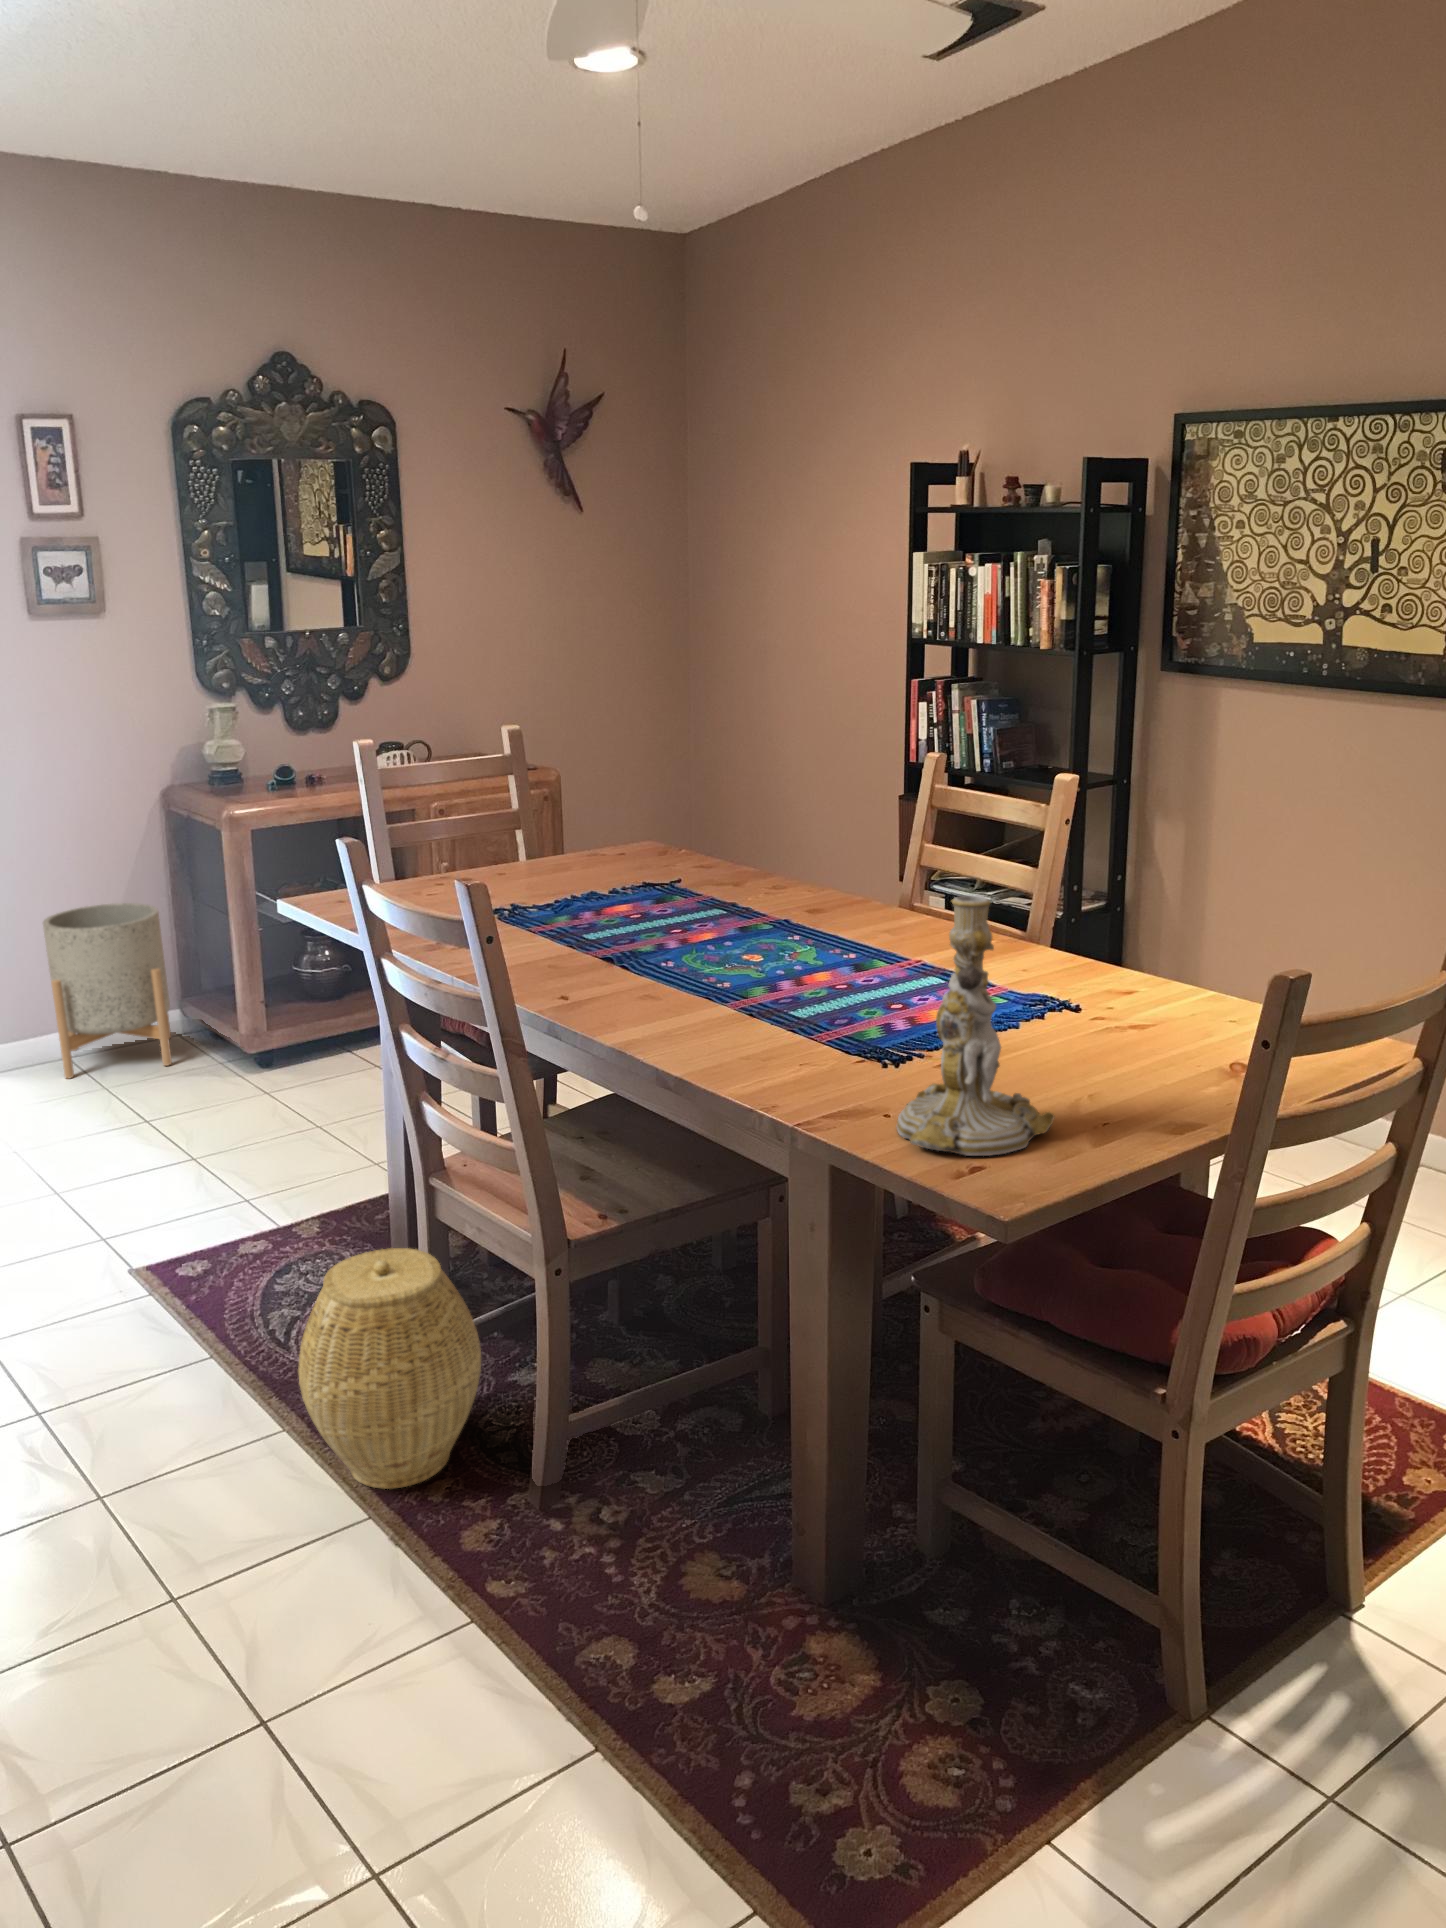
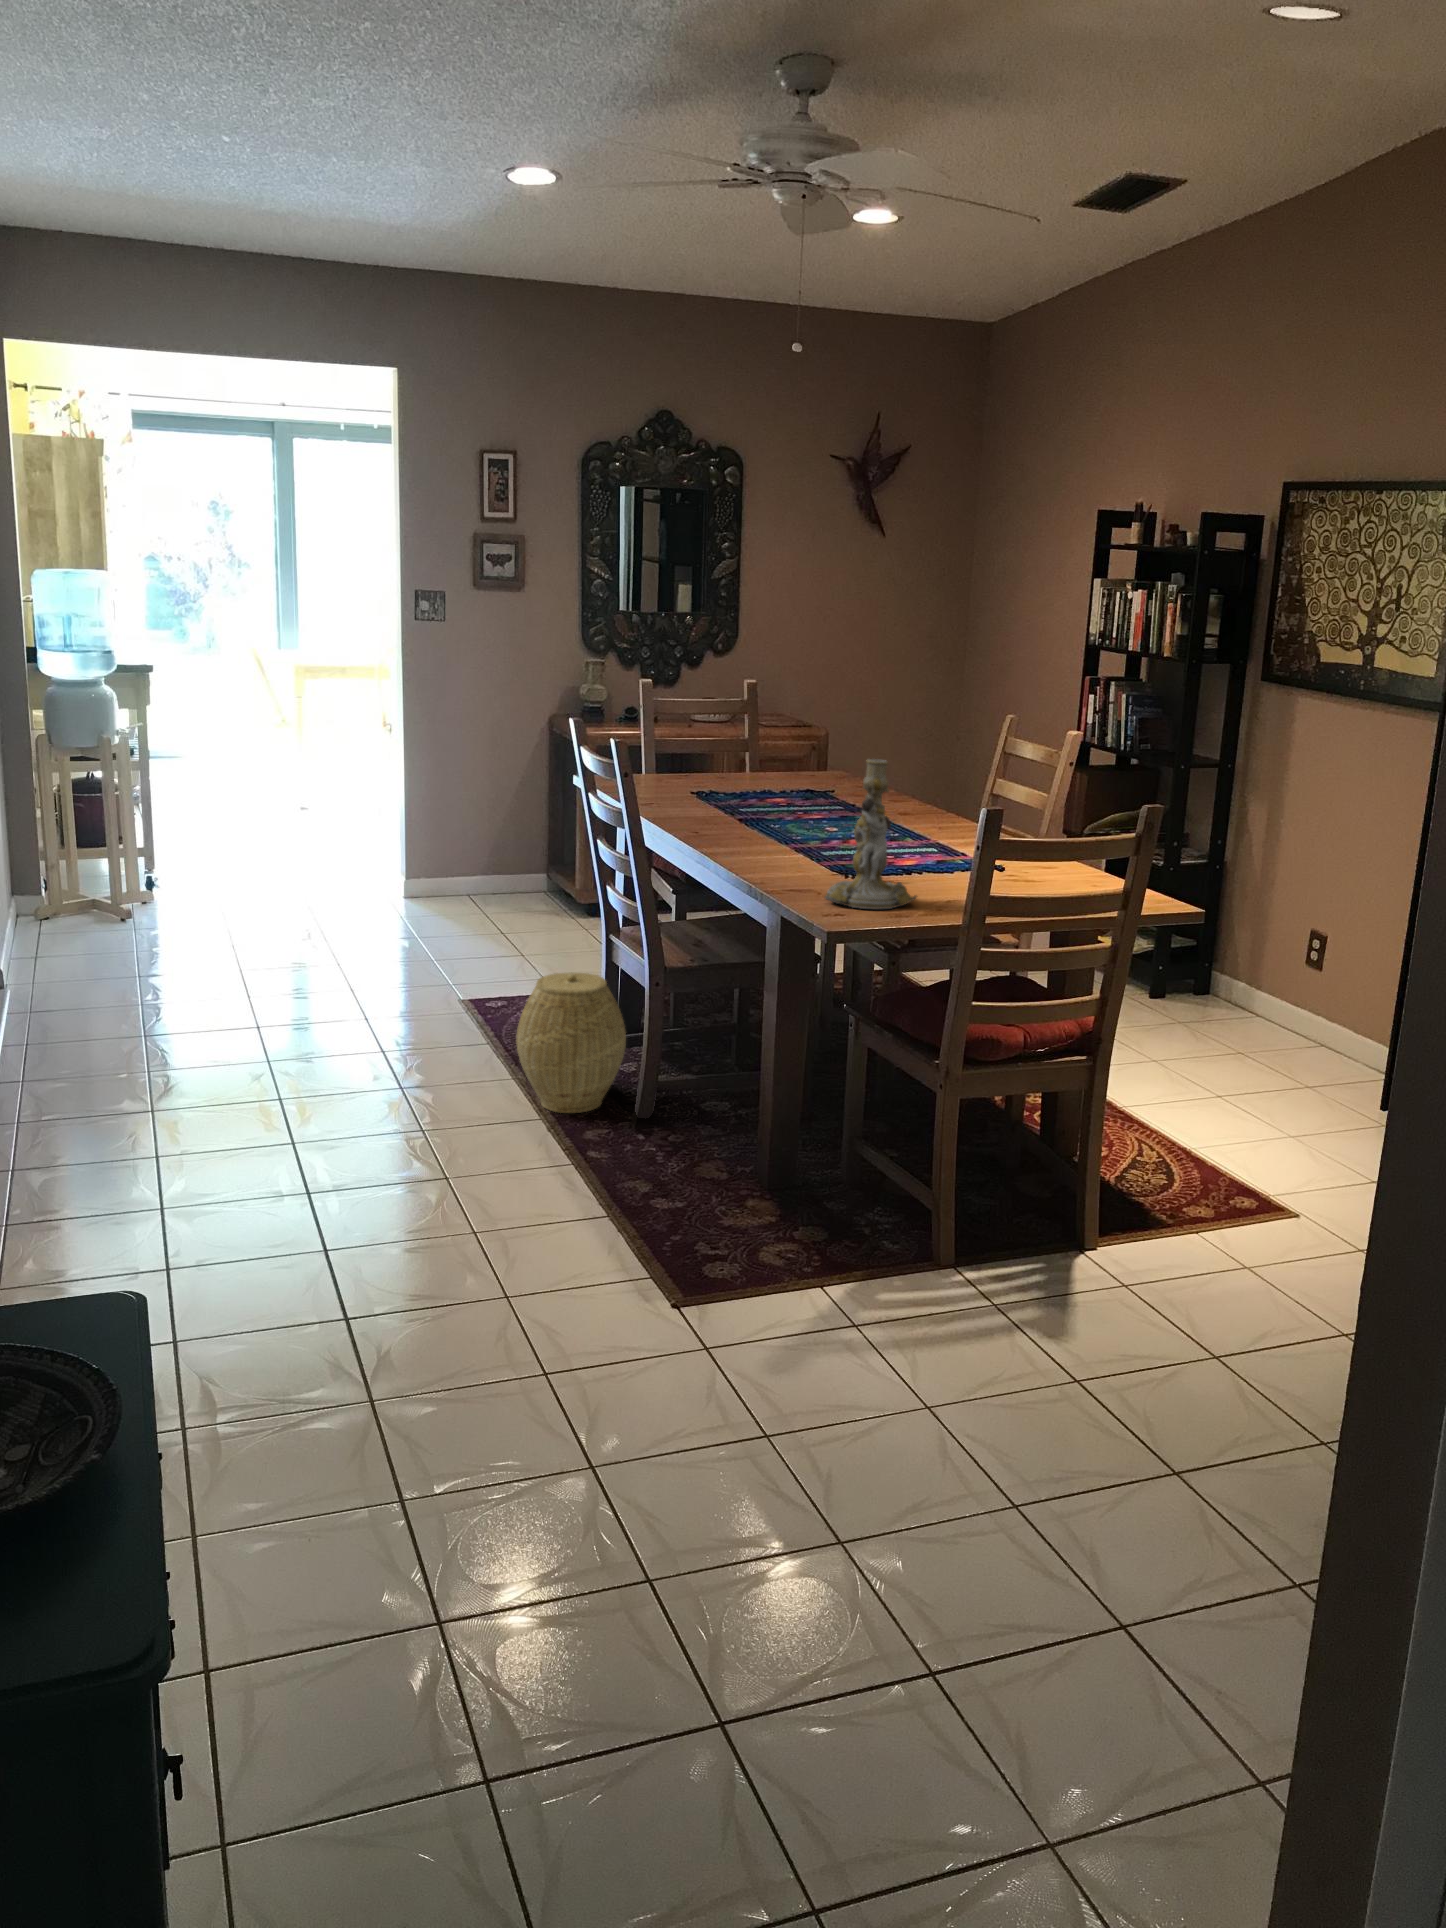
planter: present [43,903,172,1079] -> none [455,791,532,906]

